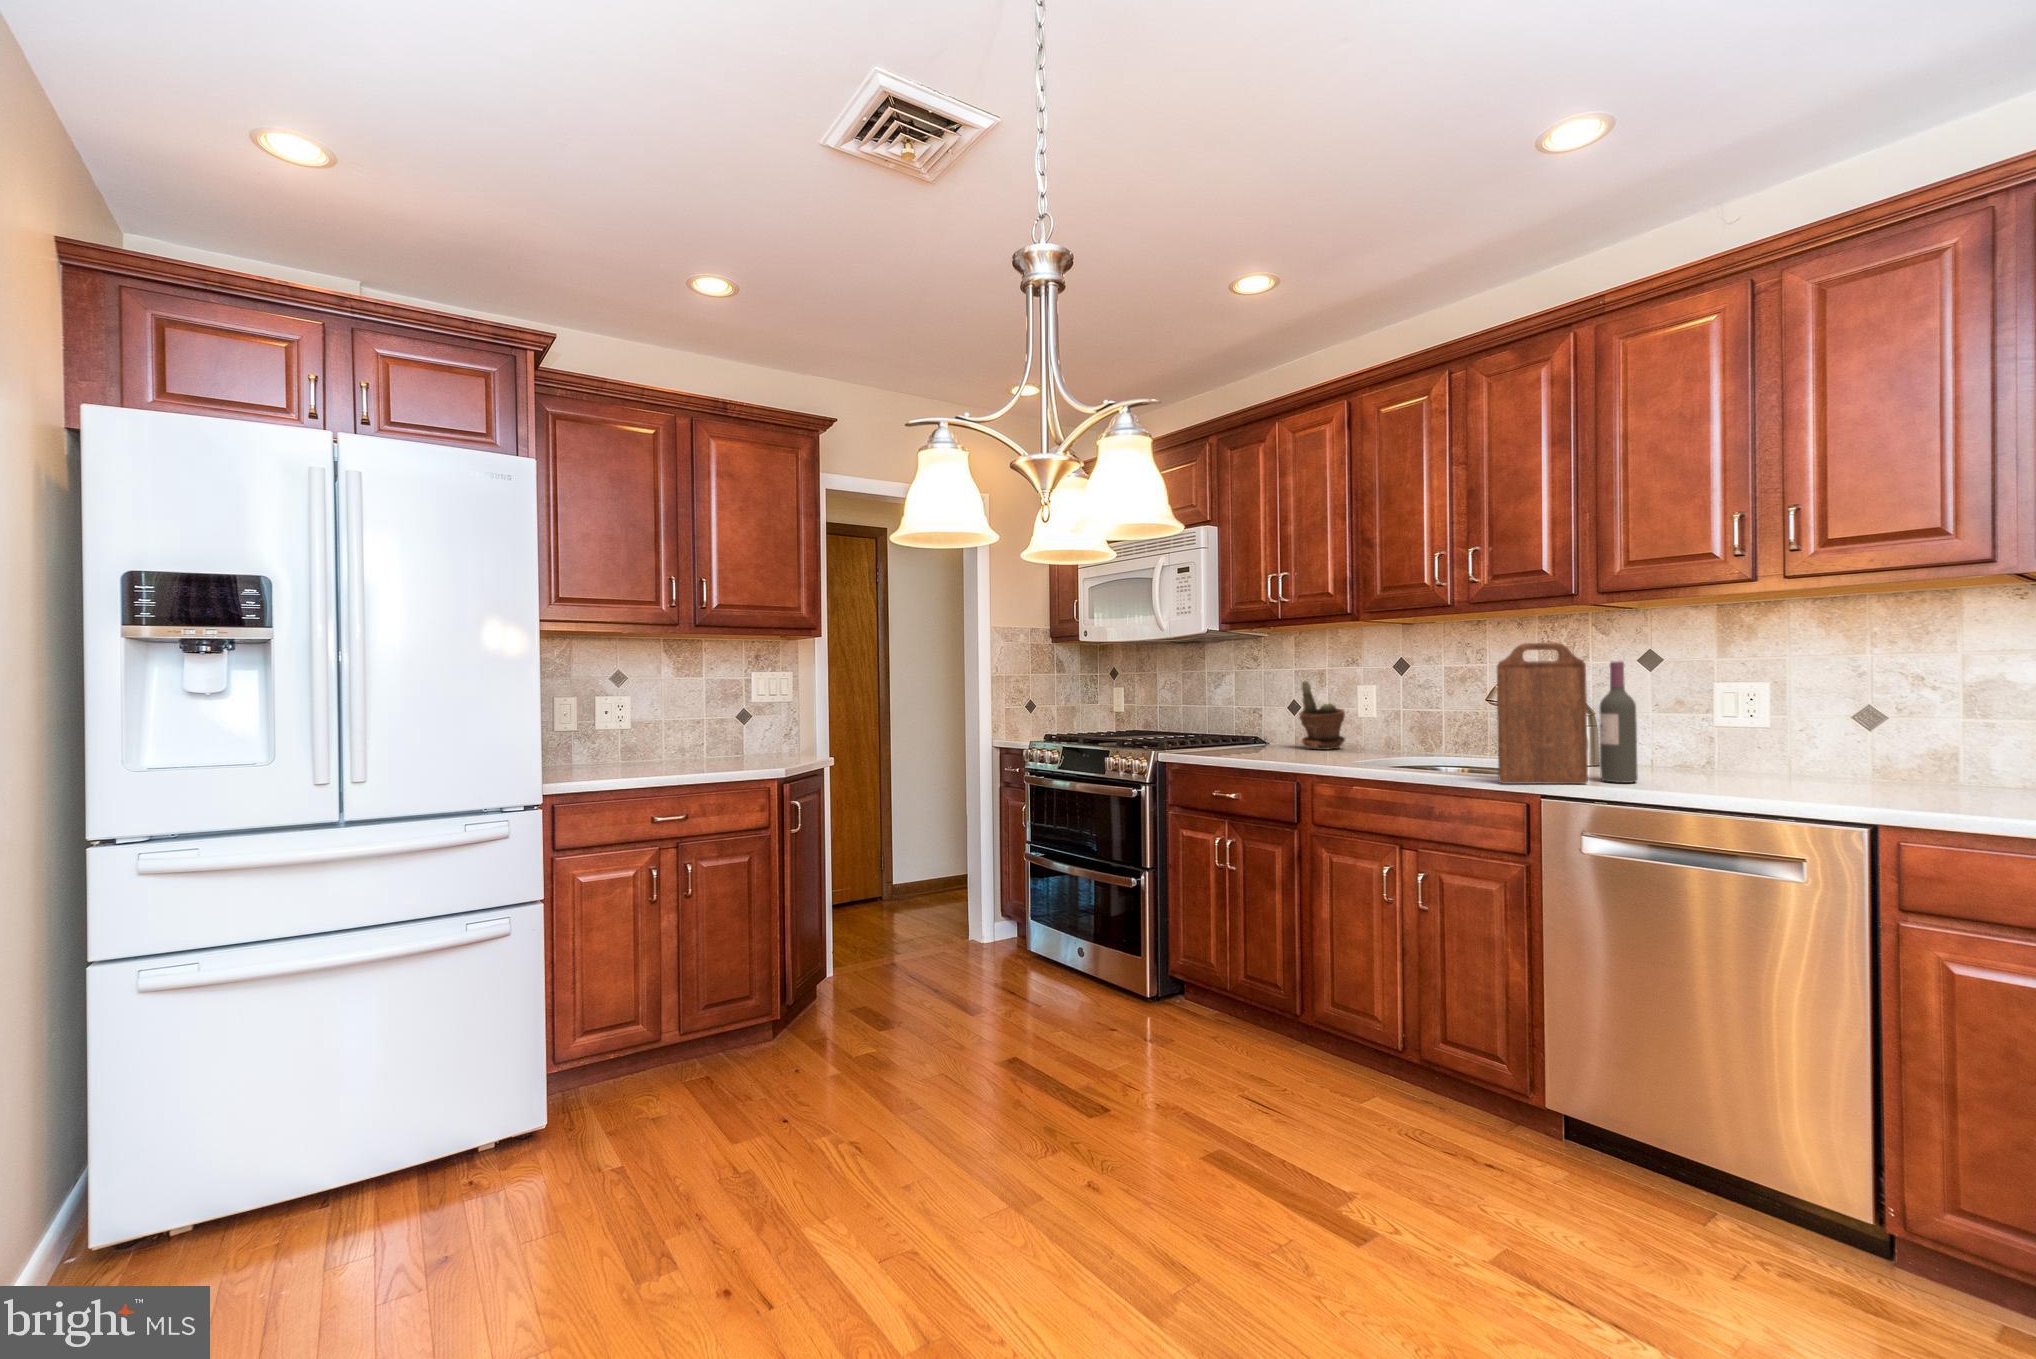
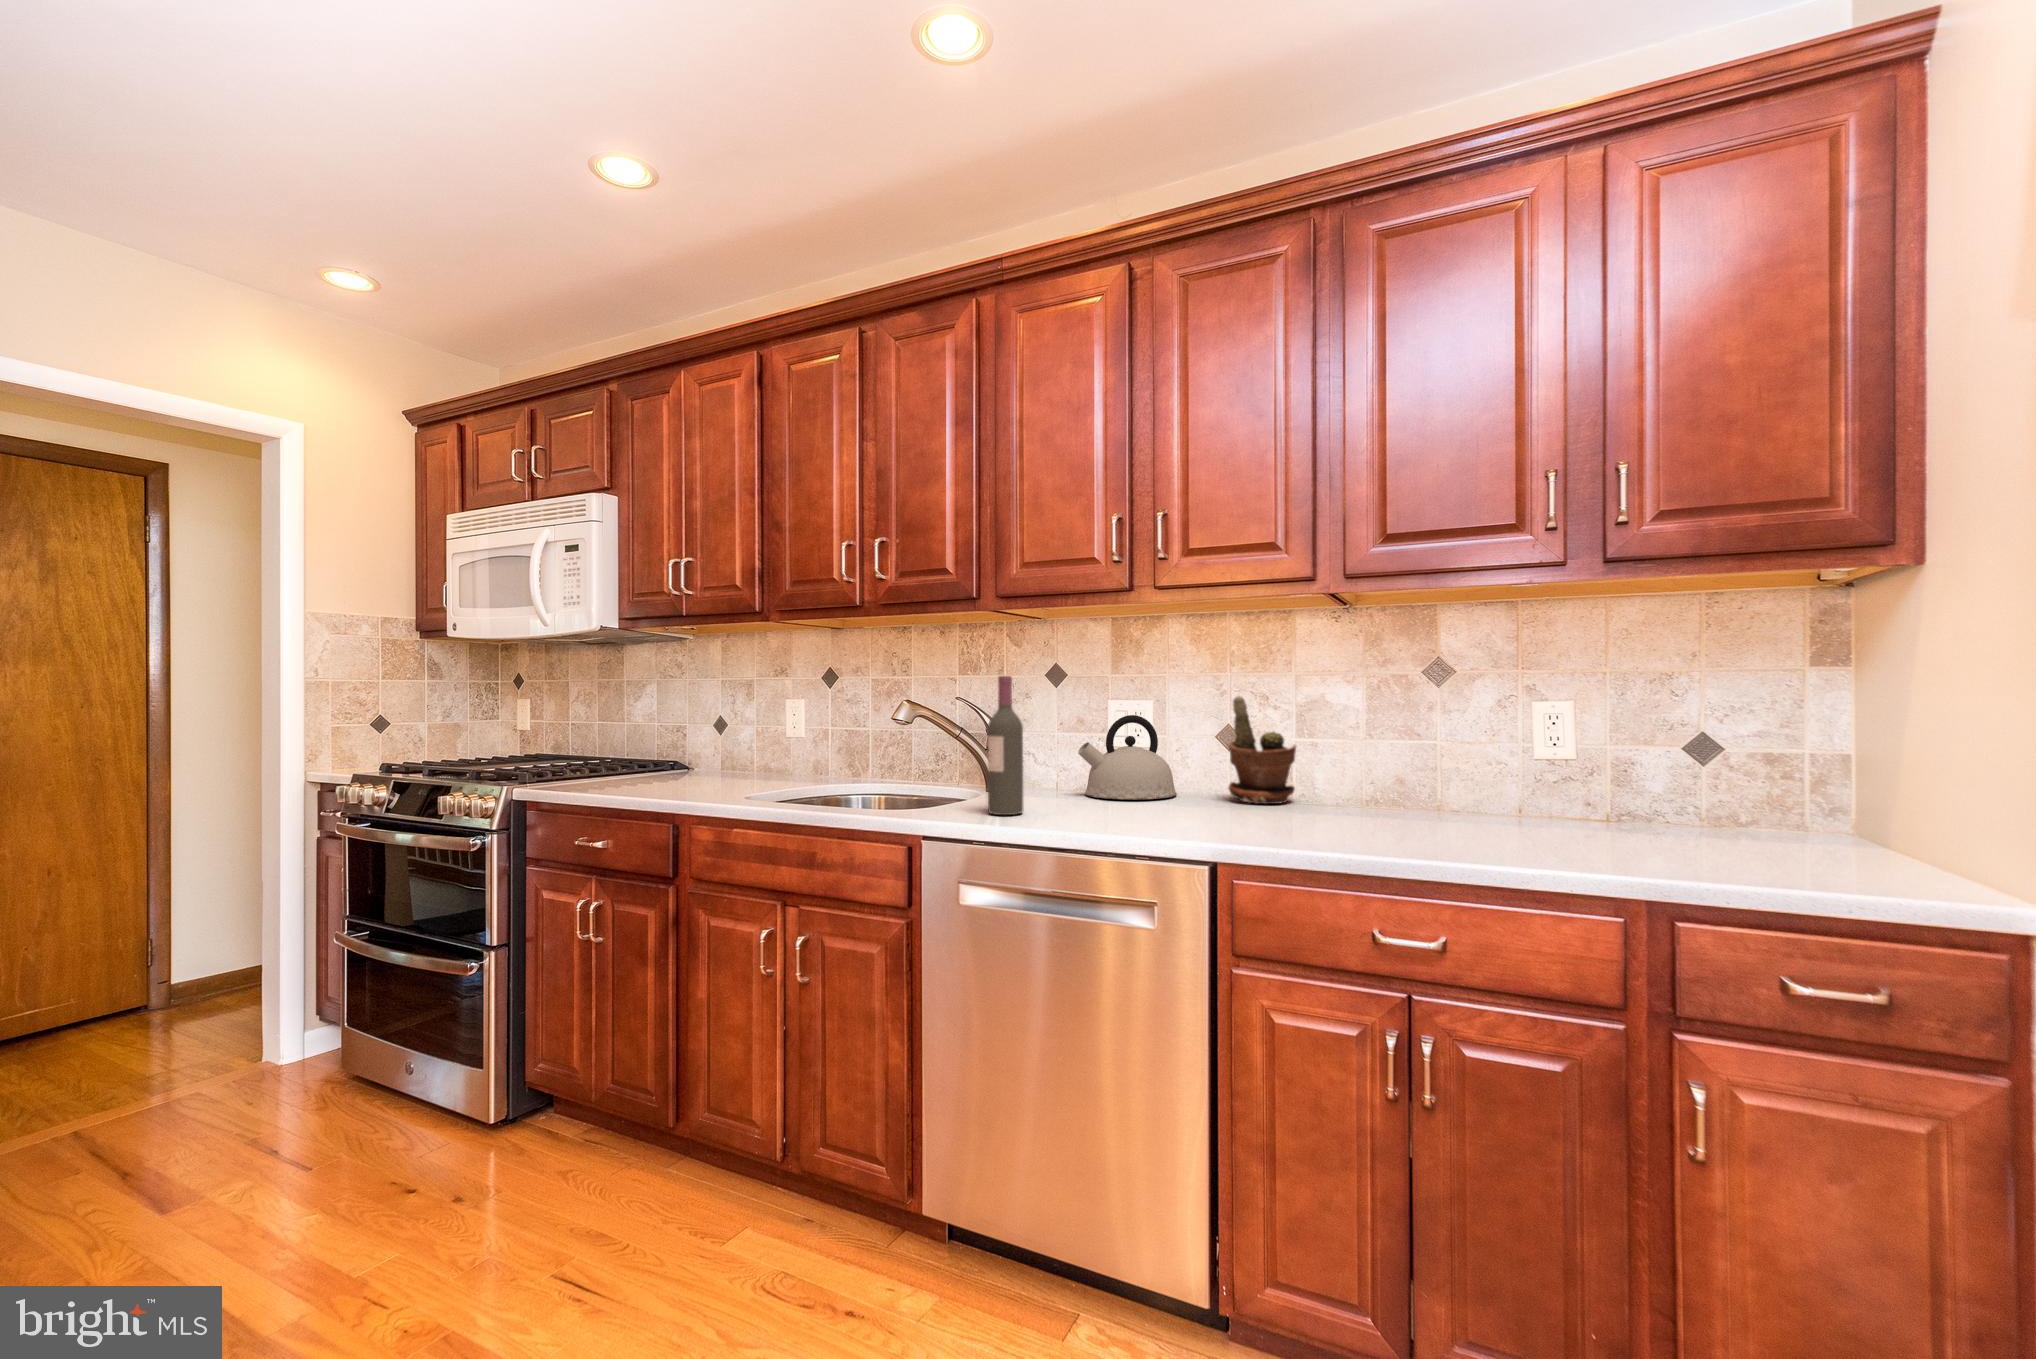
cutting board: present [1497,643,1588,784] -> none [873,652,971,823]
potted plant: present [1300,680,1345,750] -> present [1228,696,1296,804]
kettle: none [1682,697,1798,776] -> present [1078,715,1177,799]

